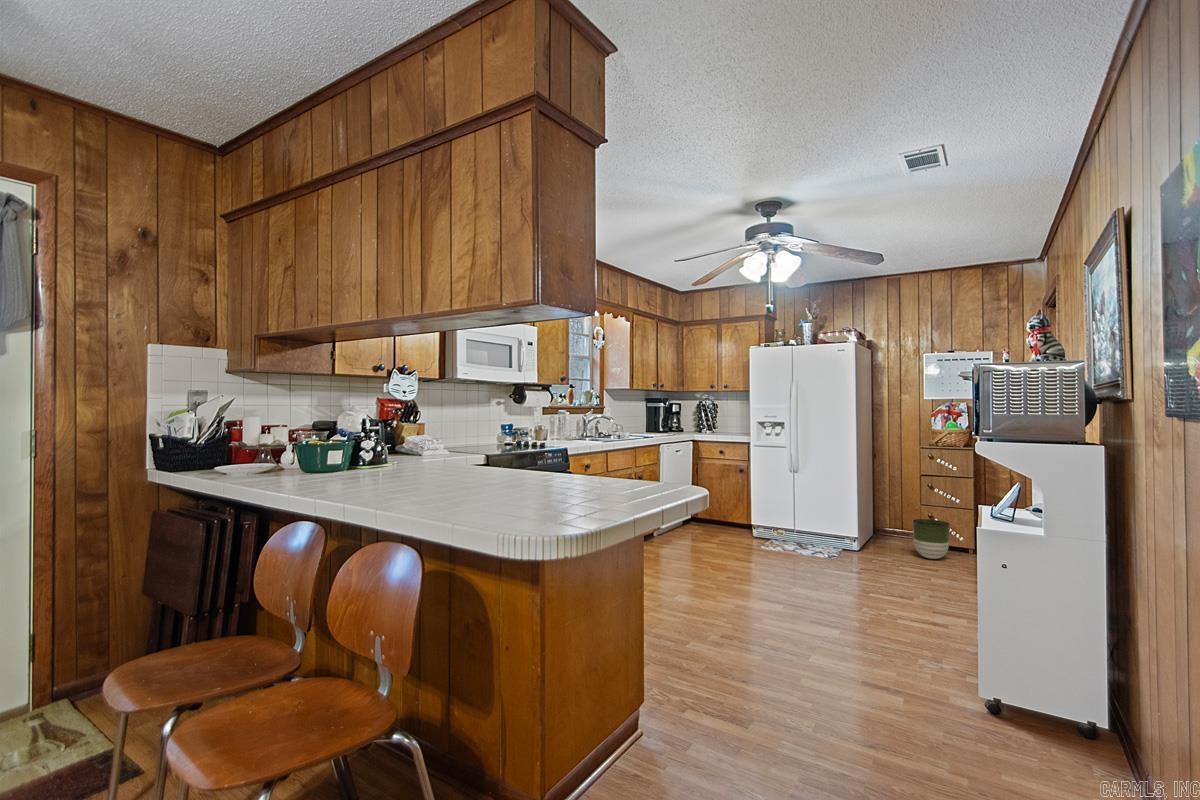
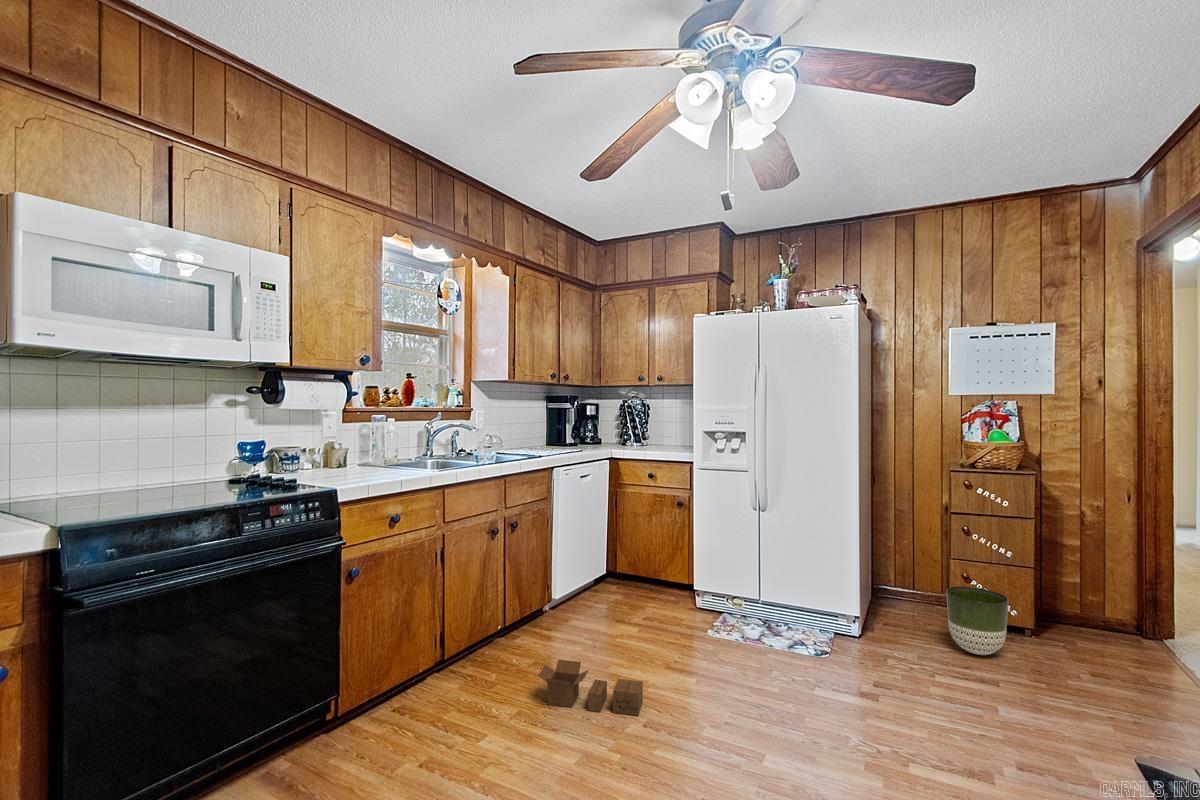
cardboard box: none [666,548,725,574] -> present [538,660,643,716]

